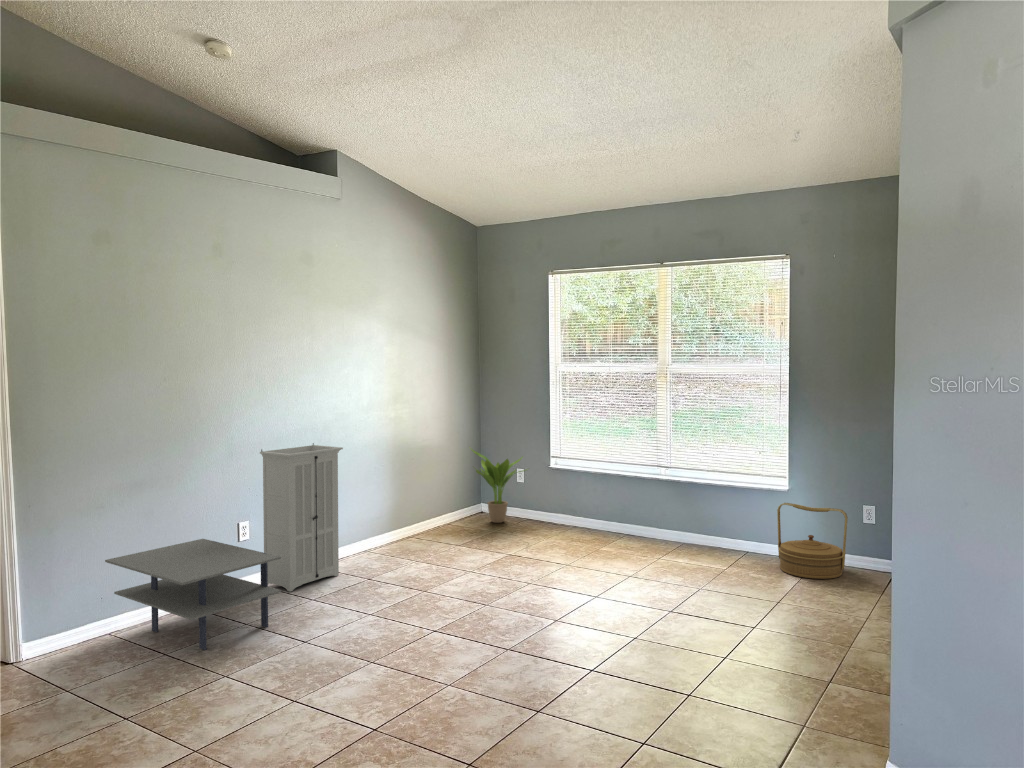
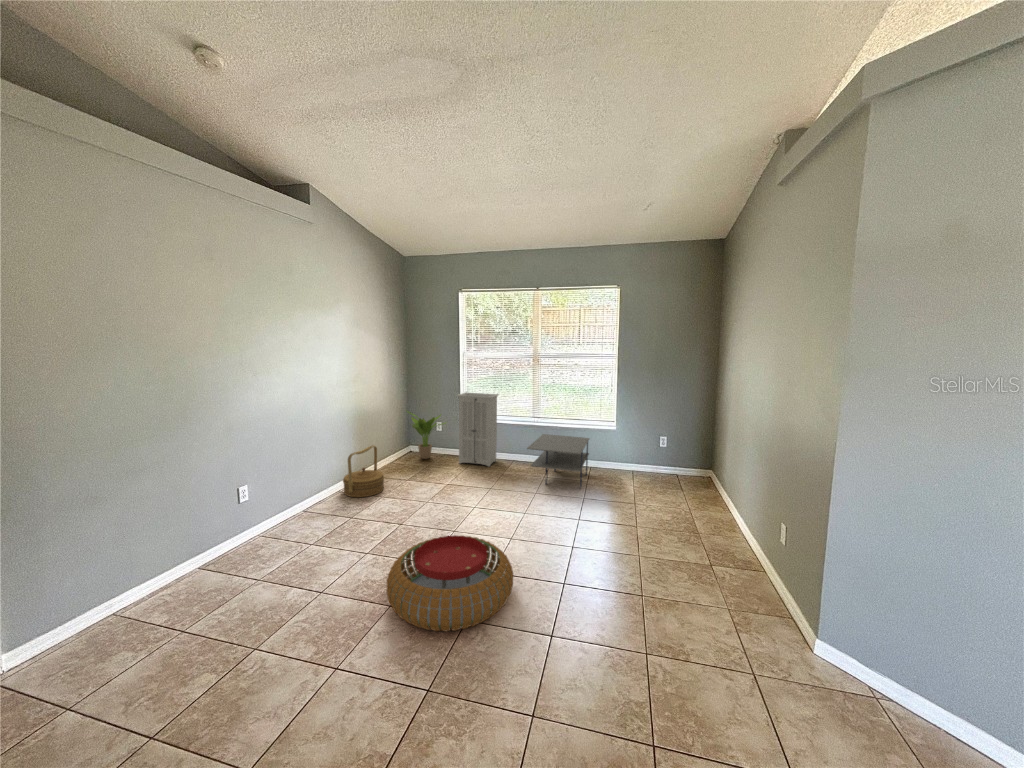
storage cabinet: present [260,443,343,591] -> present [457,392,498,466]
woven basket: present [777,503,848,579] -> present [343,446,384,497]
side table: present [105,539,281,650] -> present [527,434,589,488]
pouf: none [367,592,528,692] -> present [387,535,513,631]

